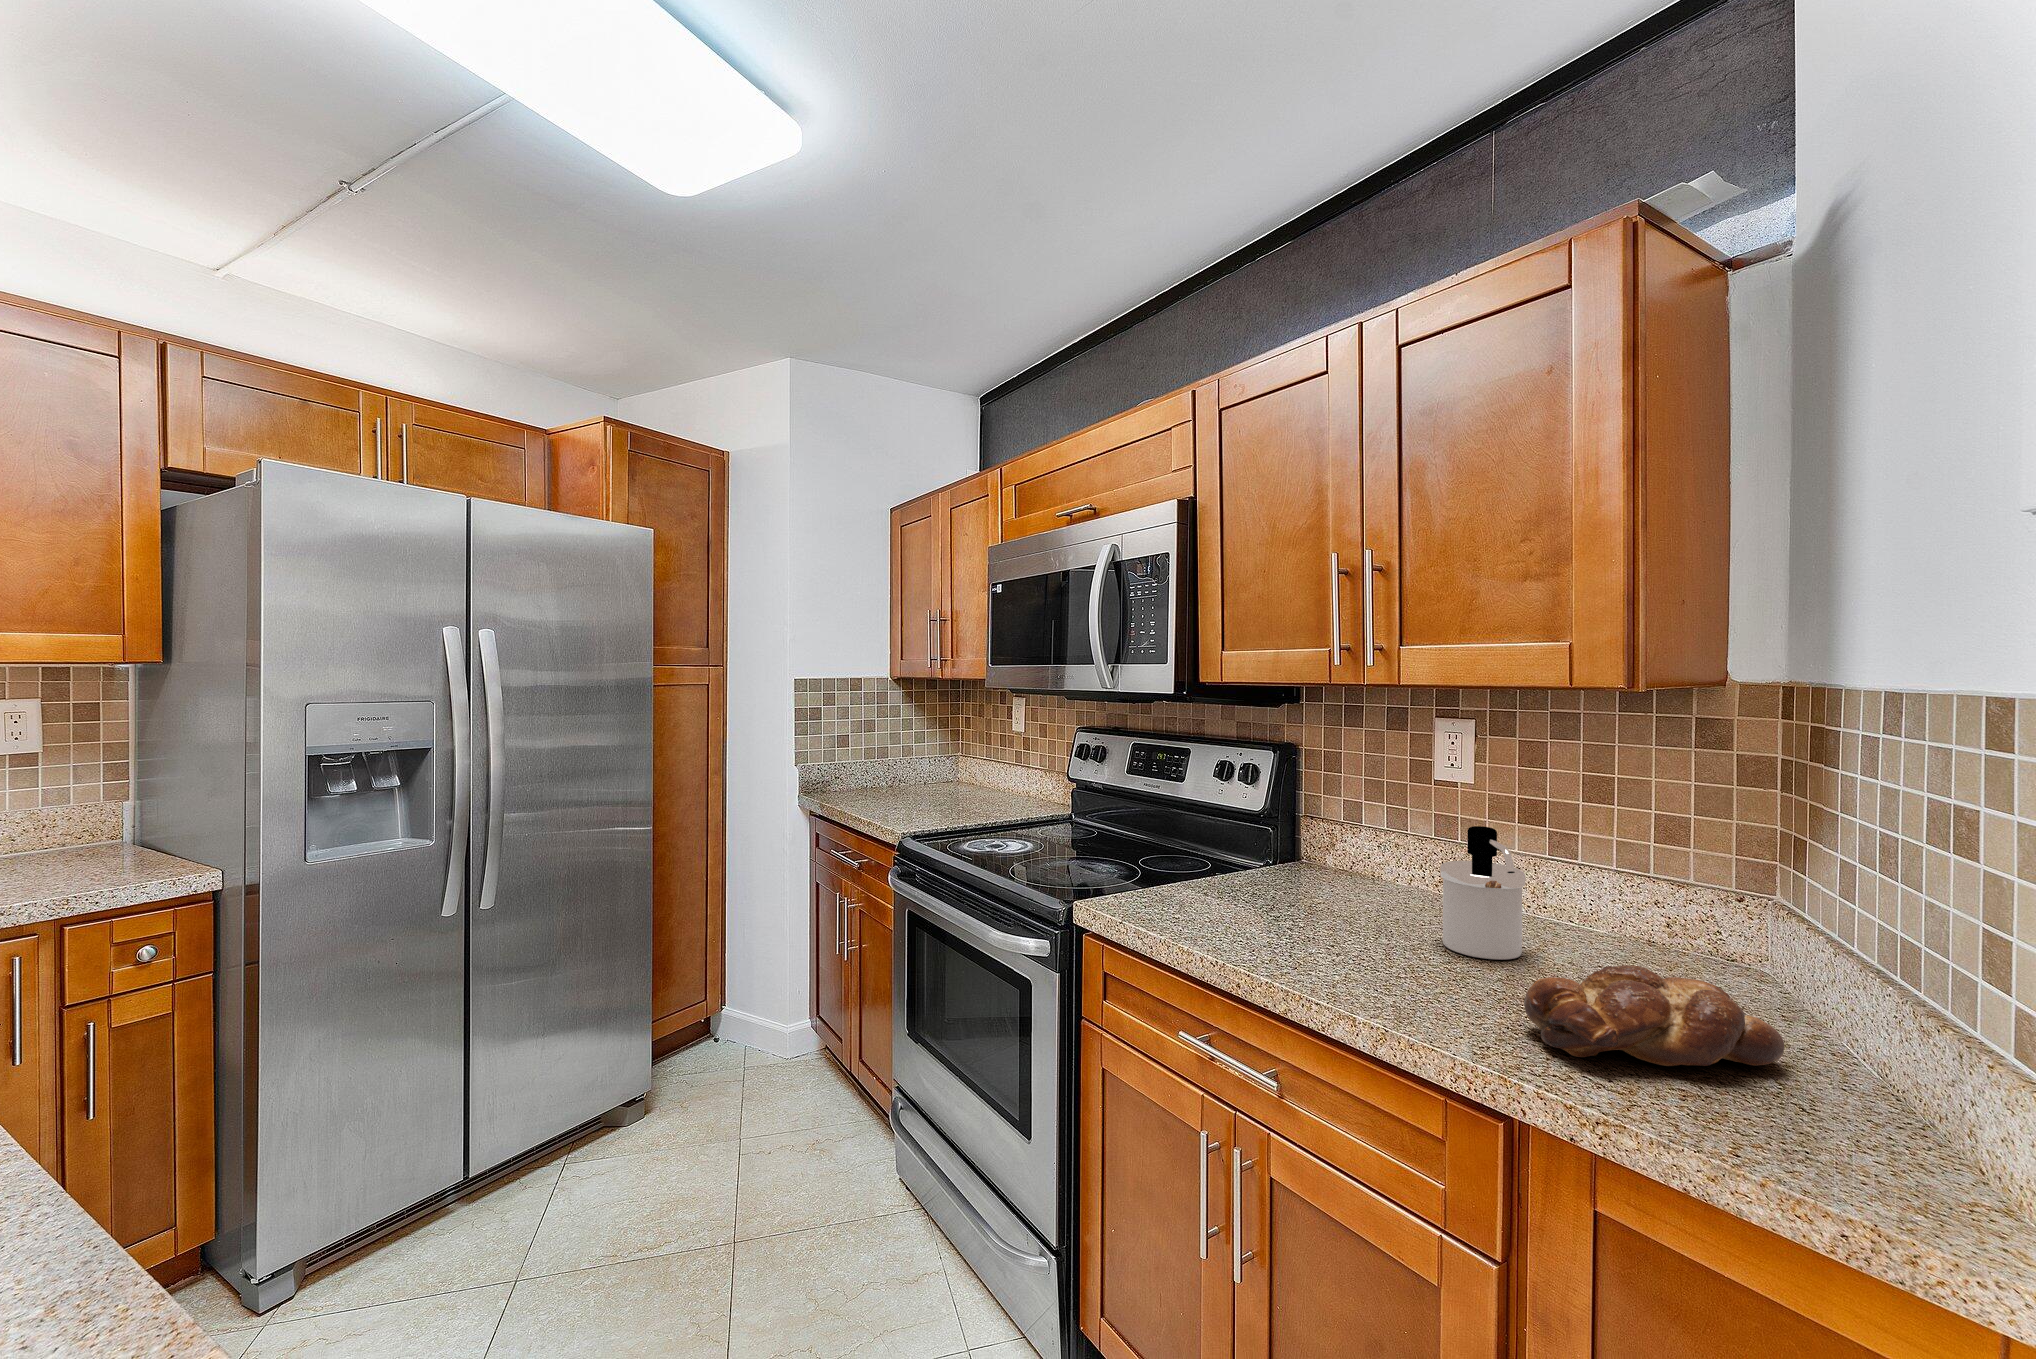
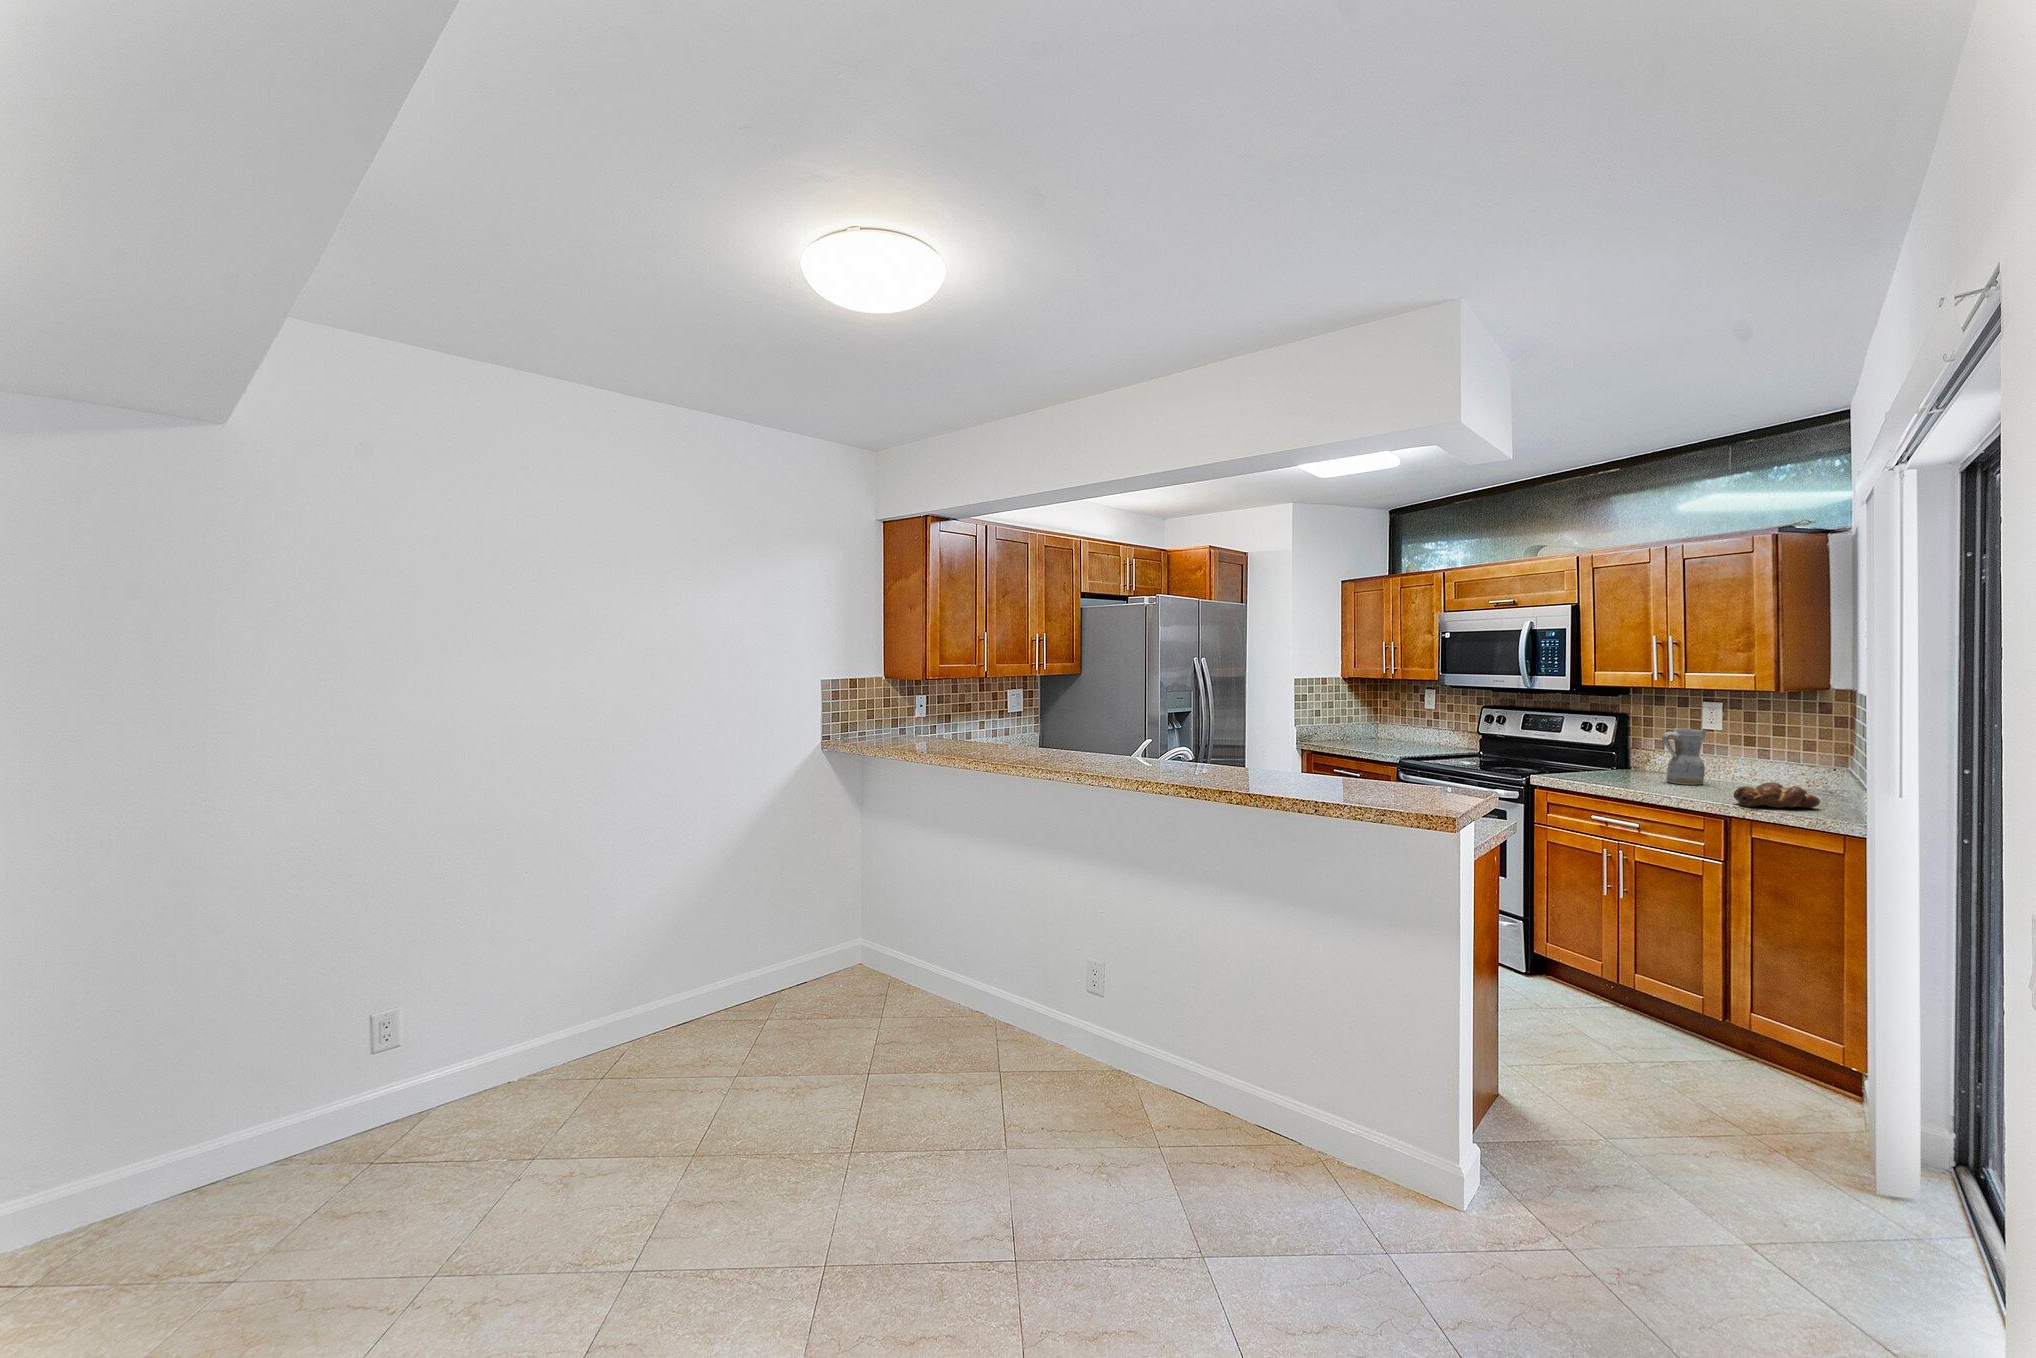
ceramic pitcher: none [1350,778,1442,916] -> present [1662,728,1706,785]
soap dispenser: present [1440,826,1525,960] -> none [1705,745,1741,793]

